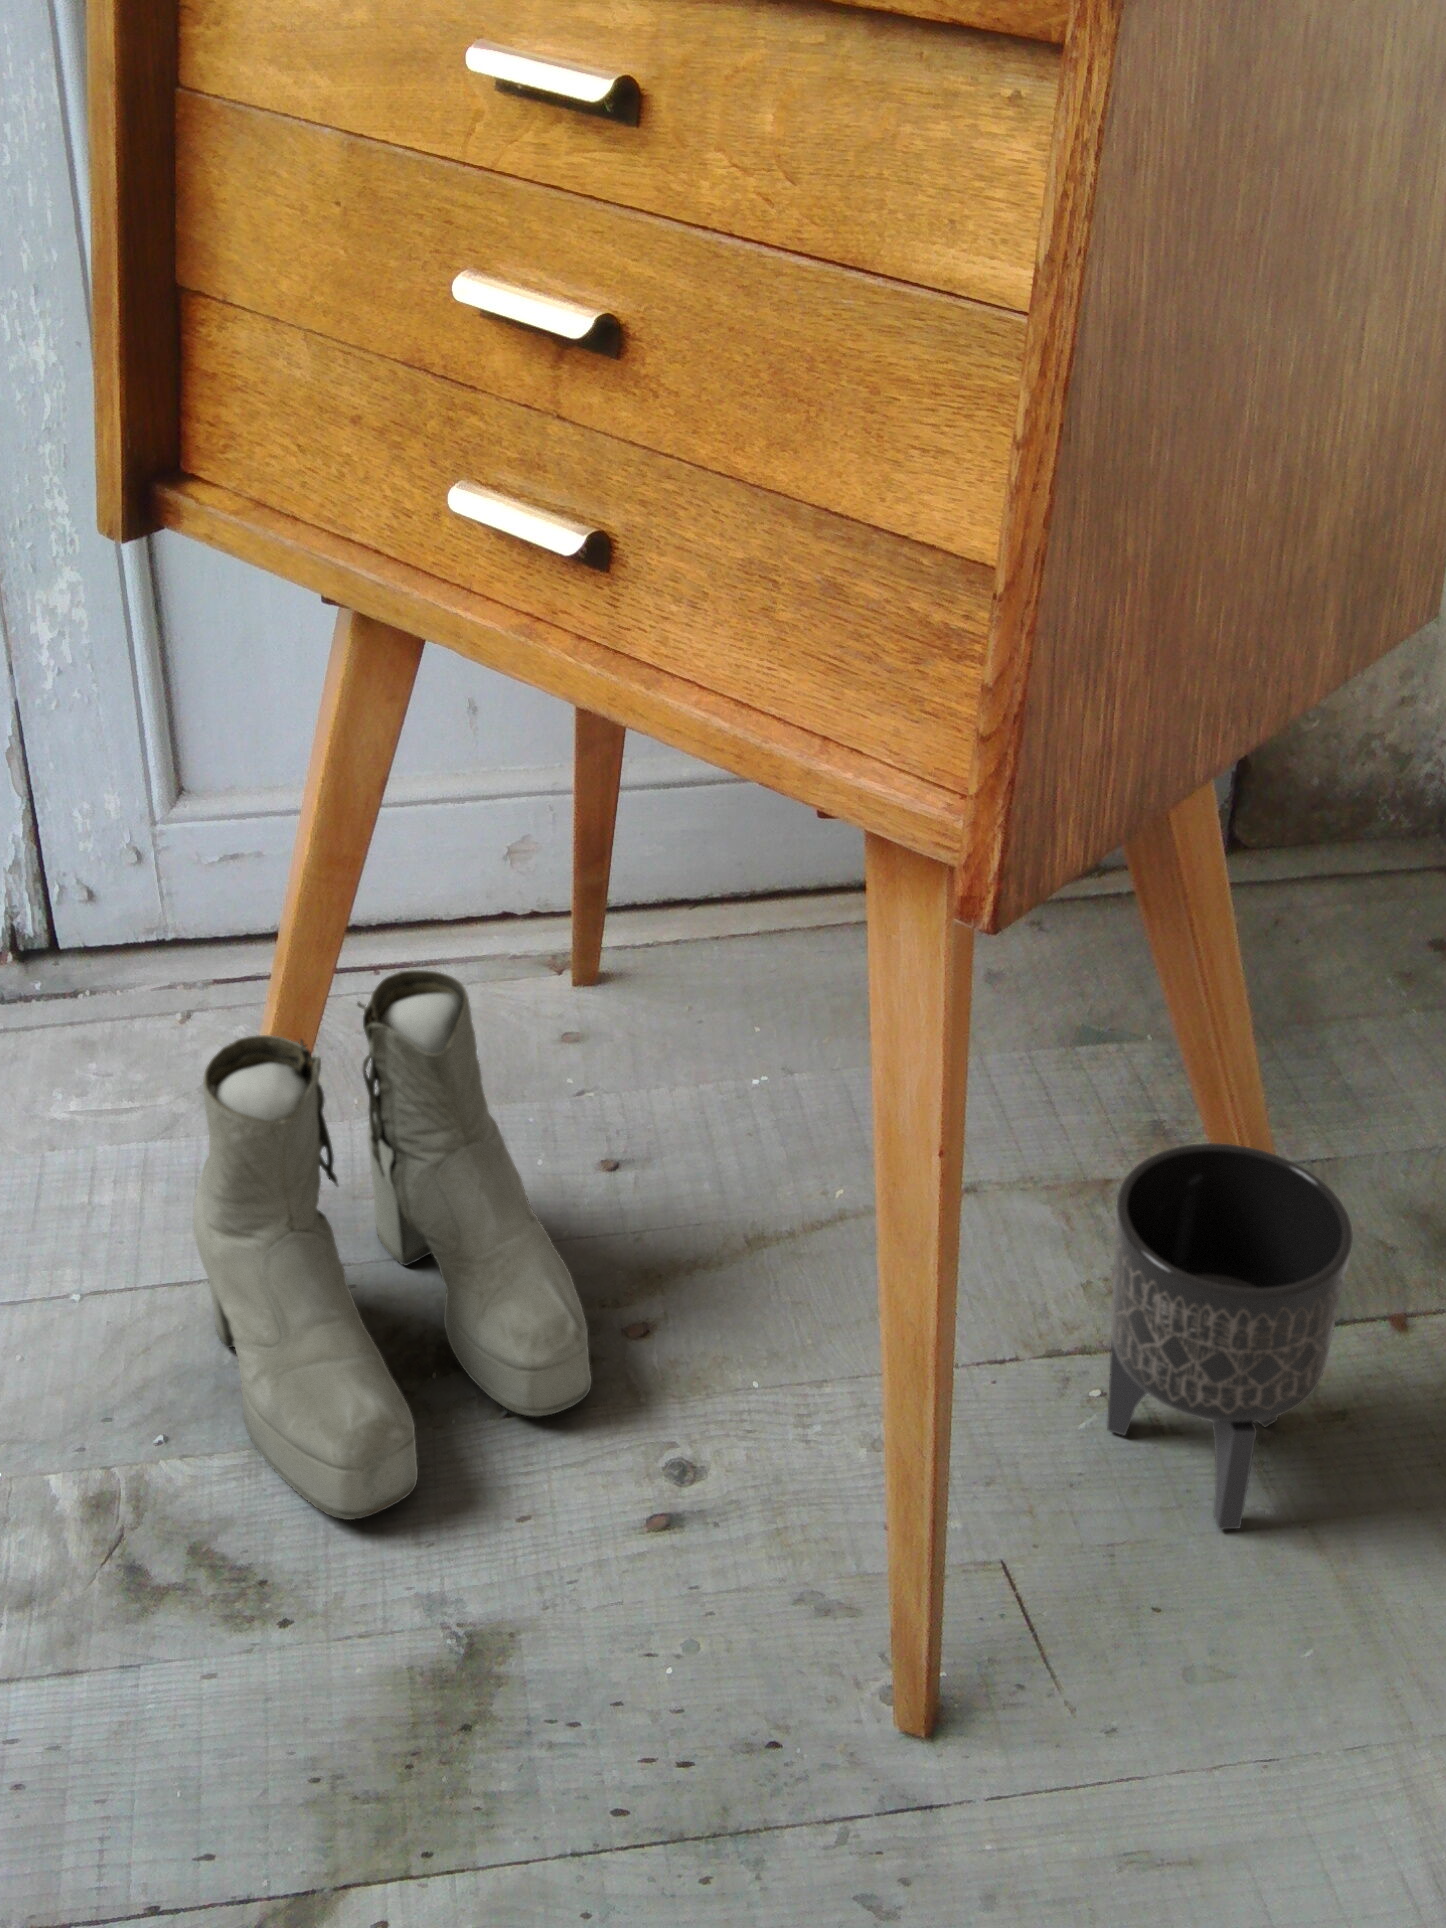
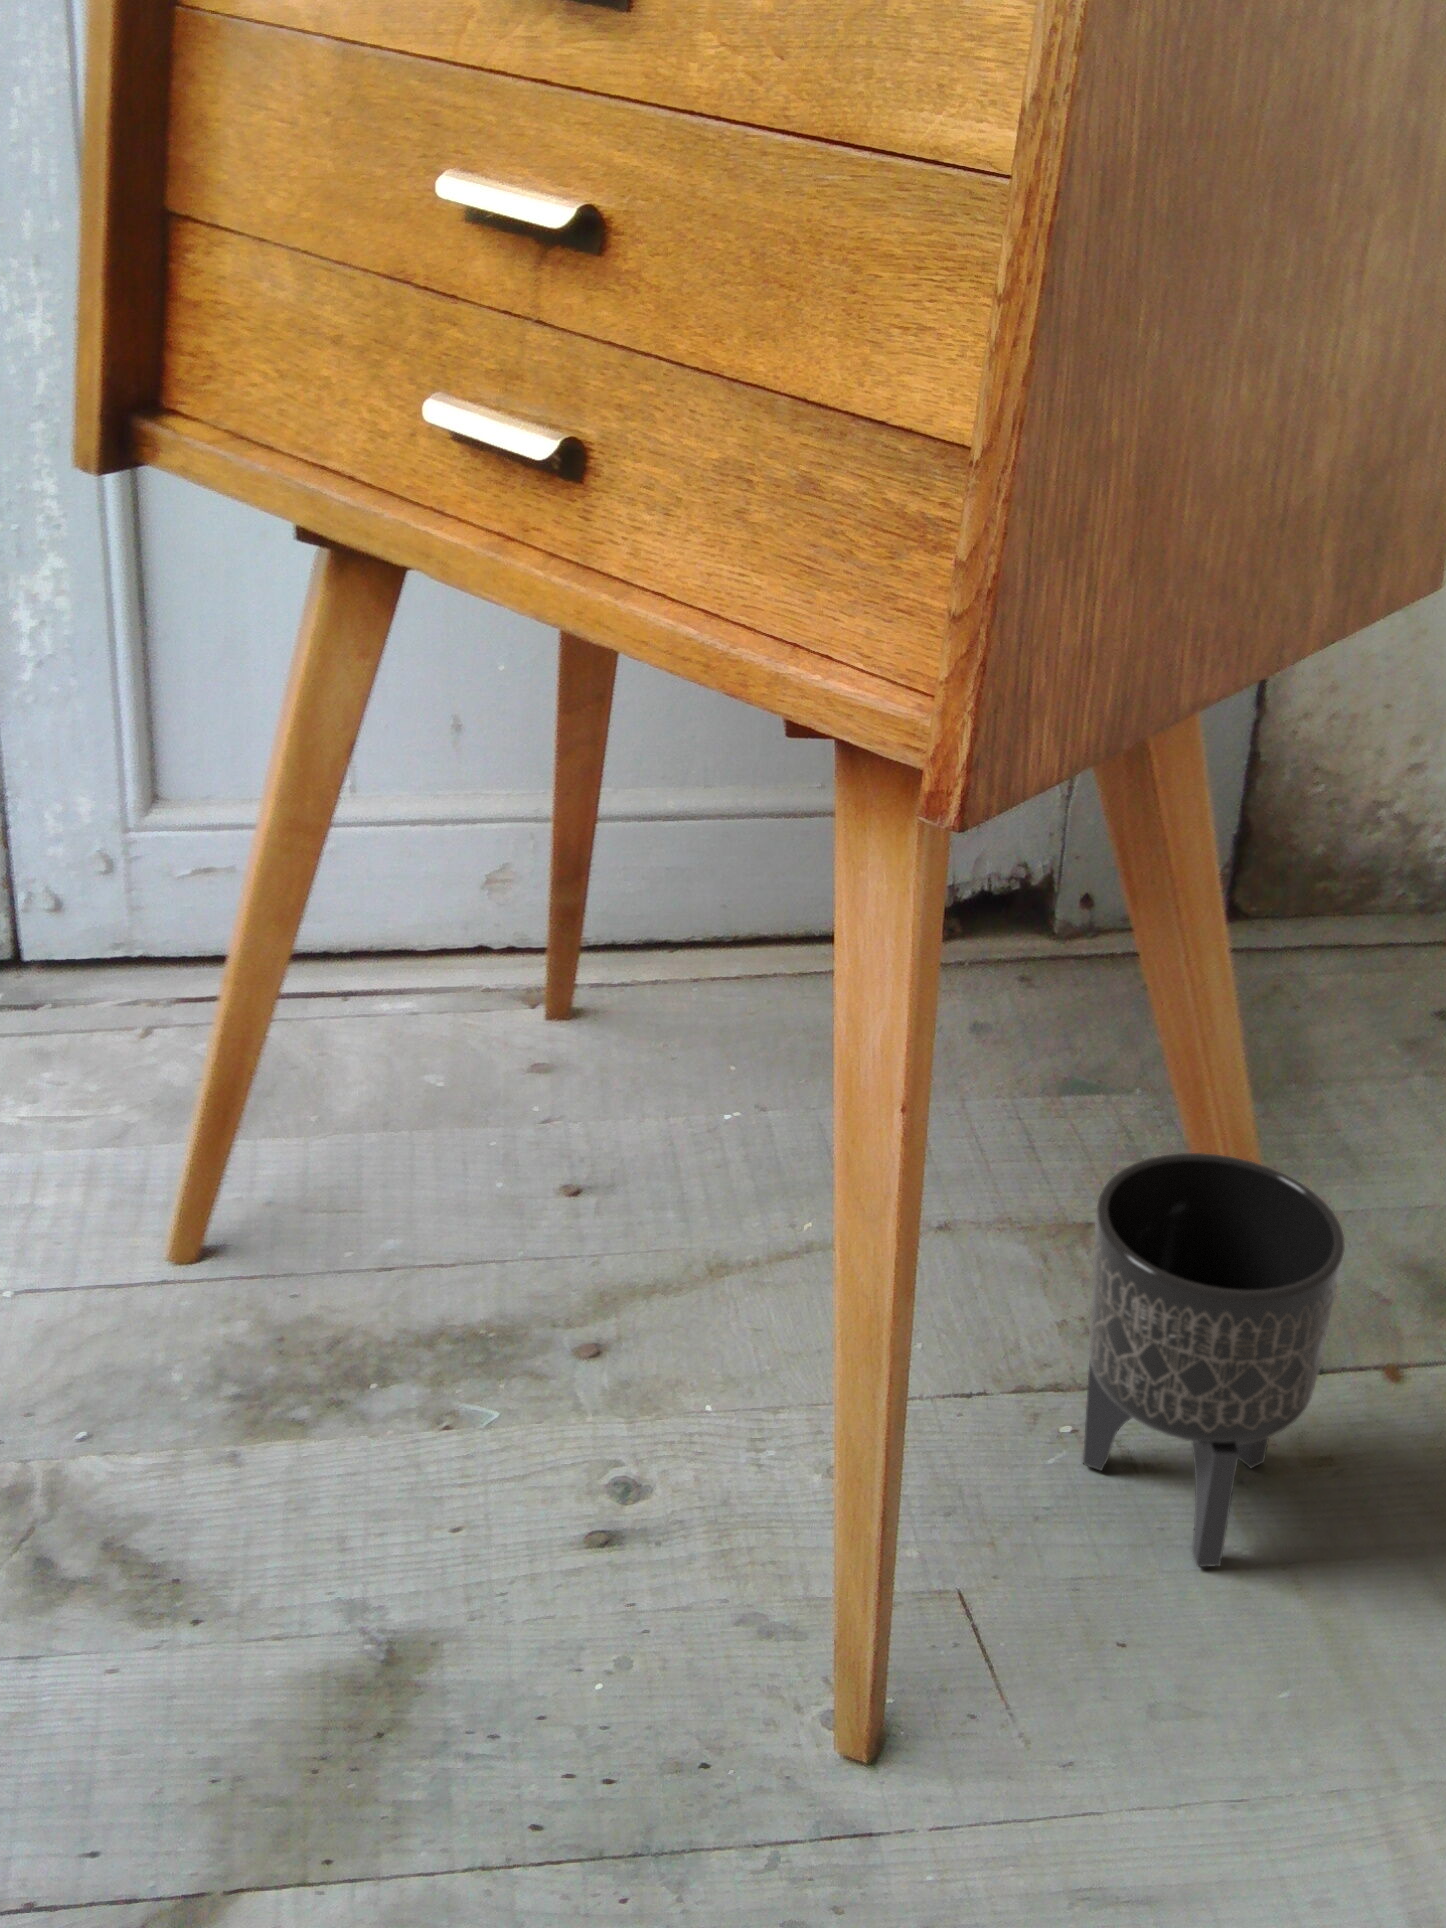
boots: present [193,970,592,1520] -> none [128,953,538,1519]

